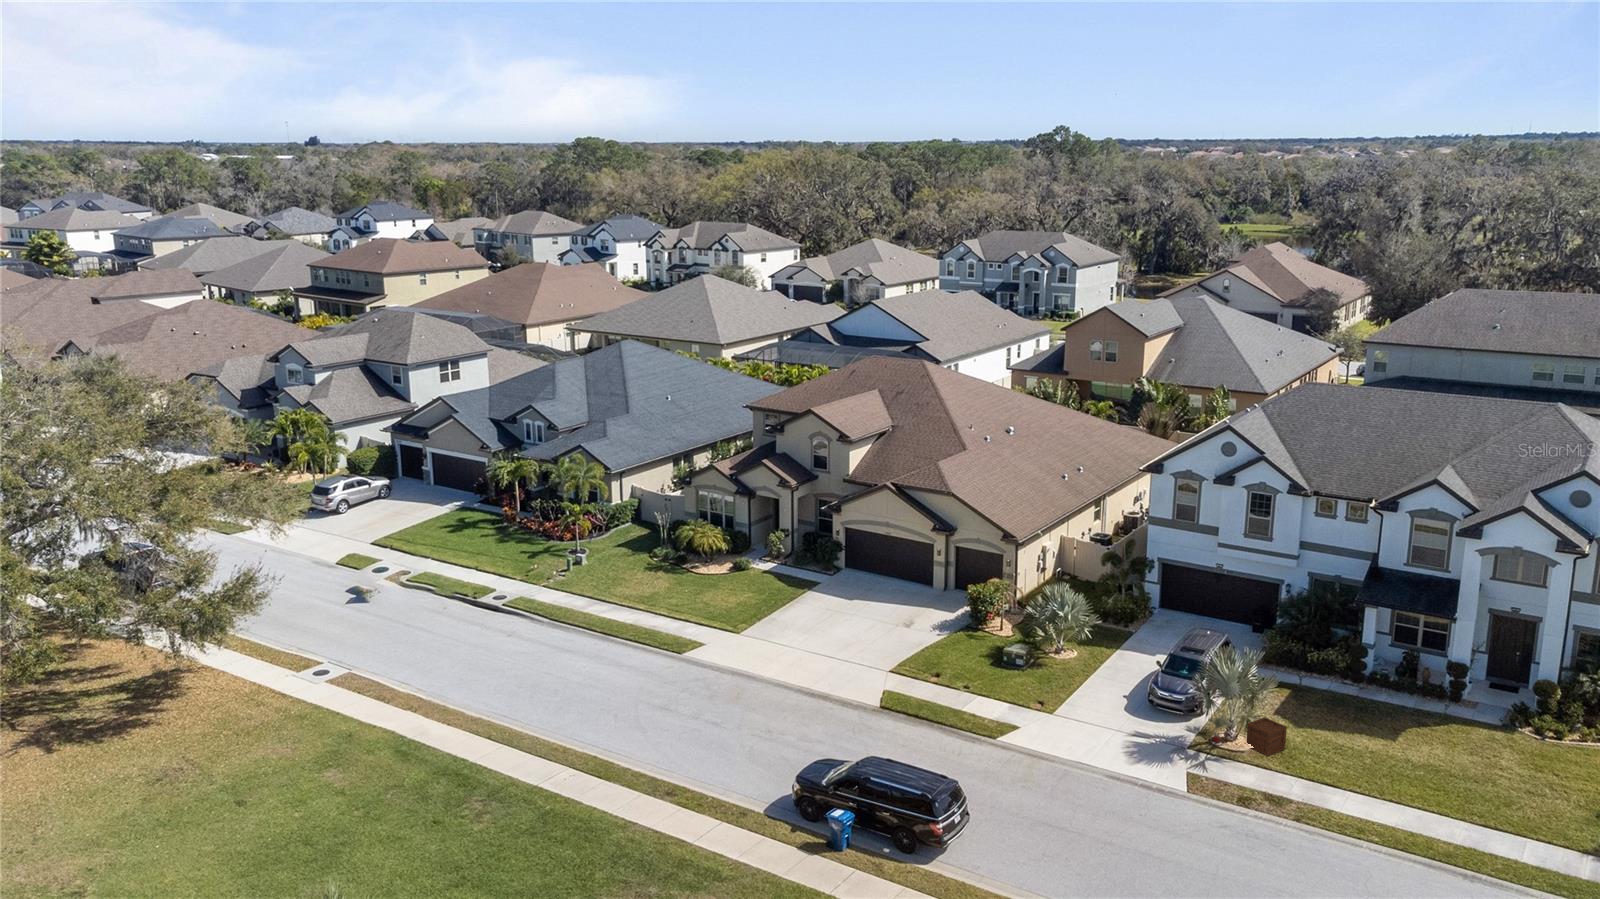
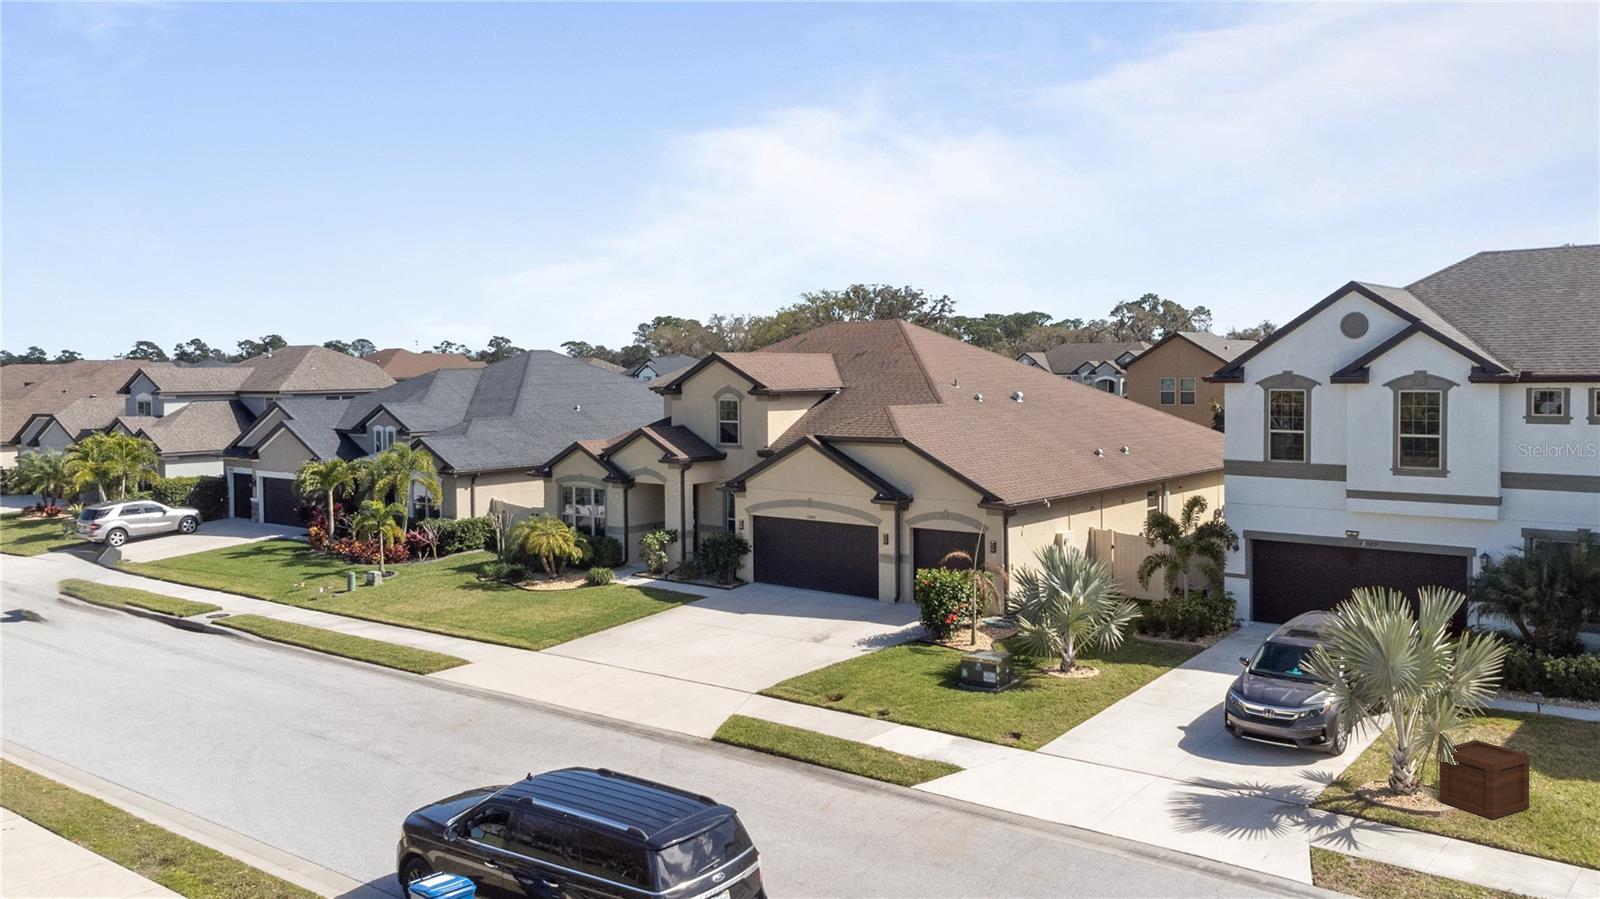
potted tree: present [1209,712,1229,742] -> none [1350,724,1400,795]

